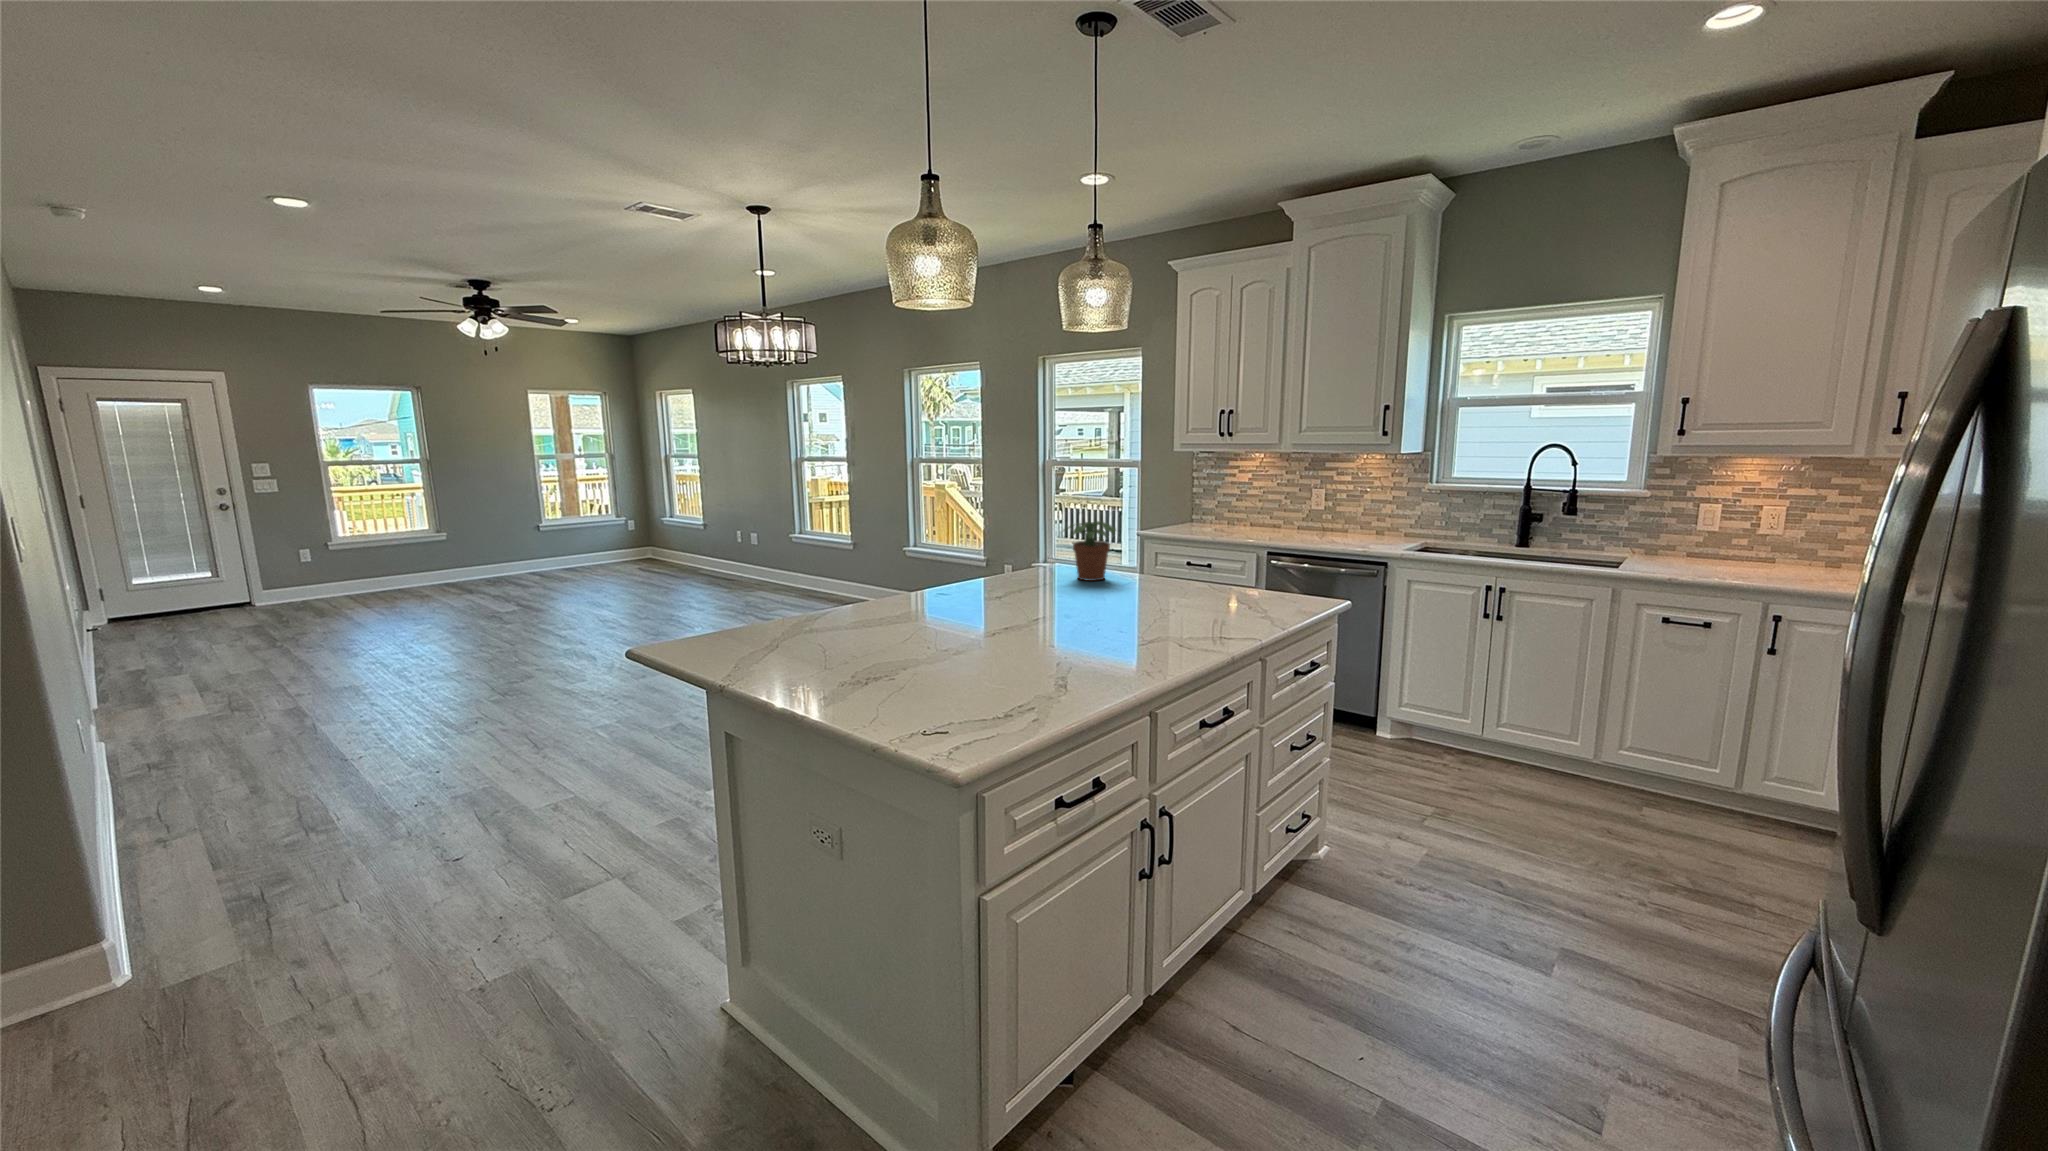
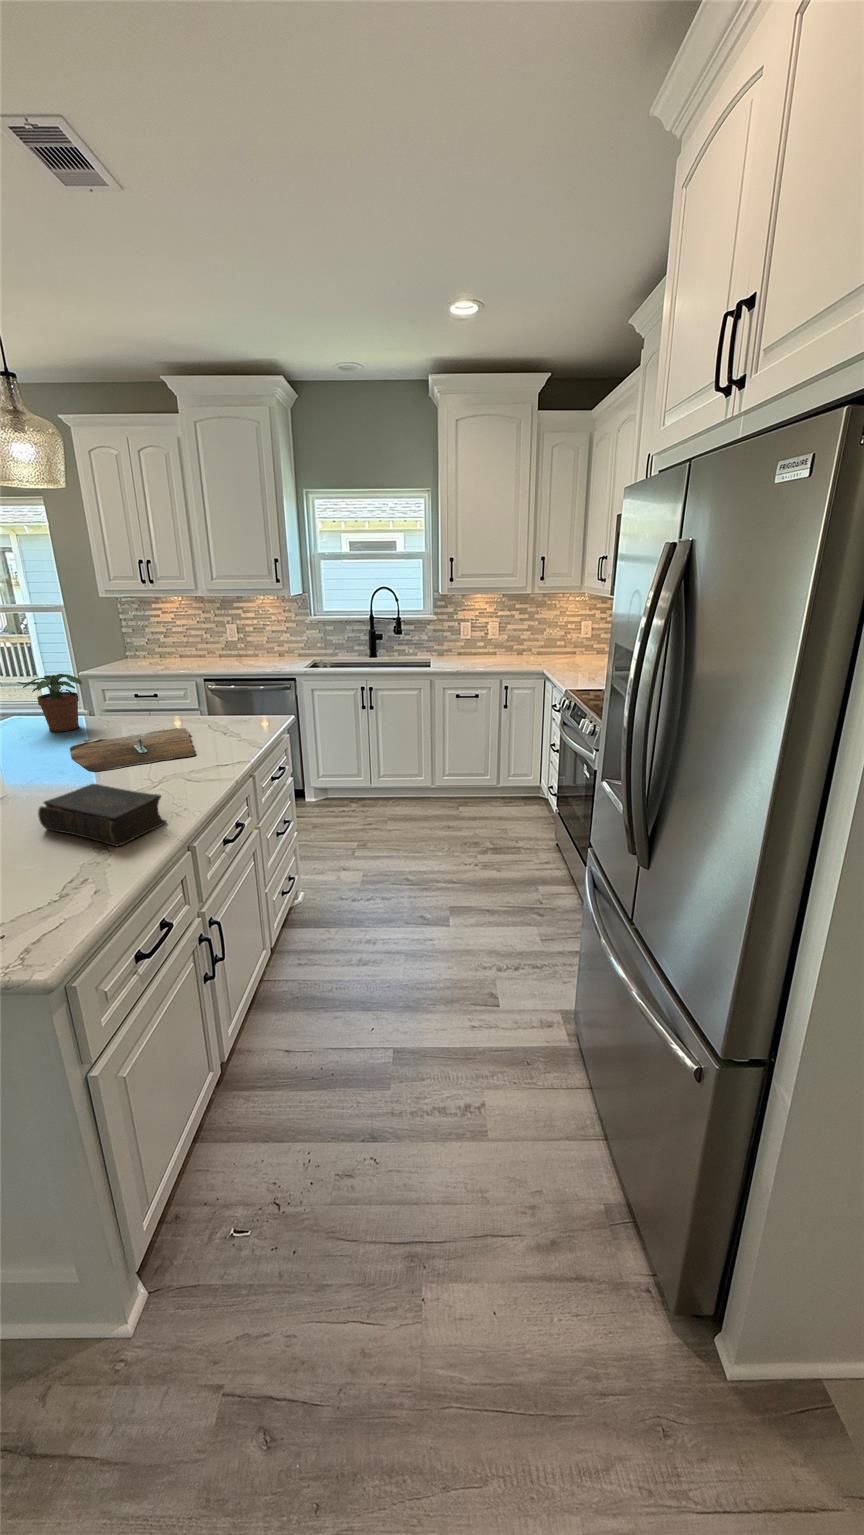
cutting board: none [1082,591,1209,622] -> present [70,728,196,772]
book: none [1021,624,1131,687] -> present [38,784,166,846]

